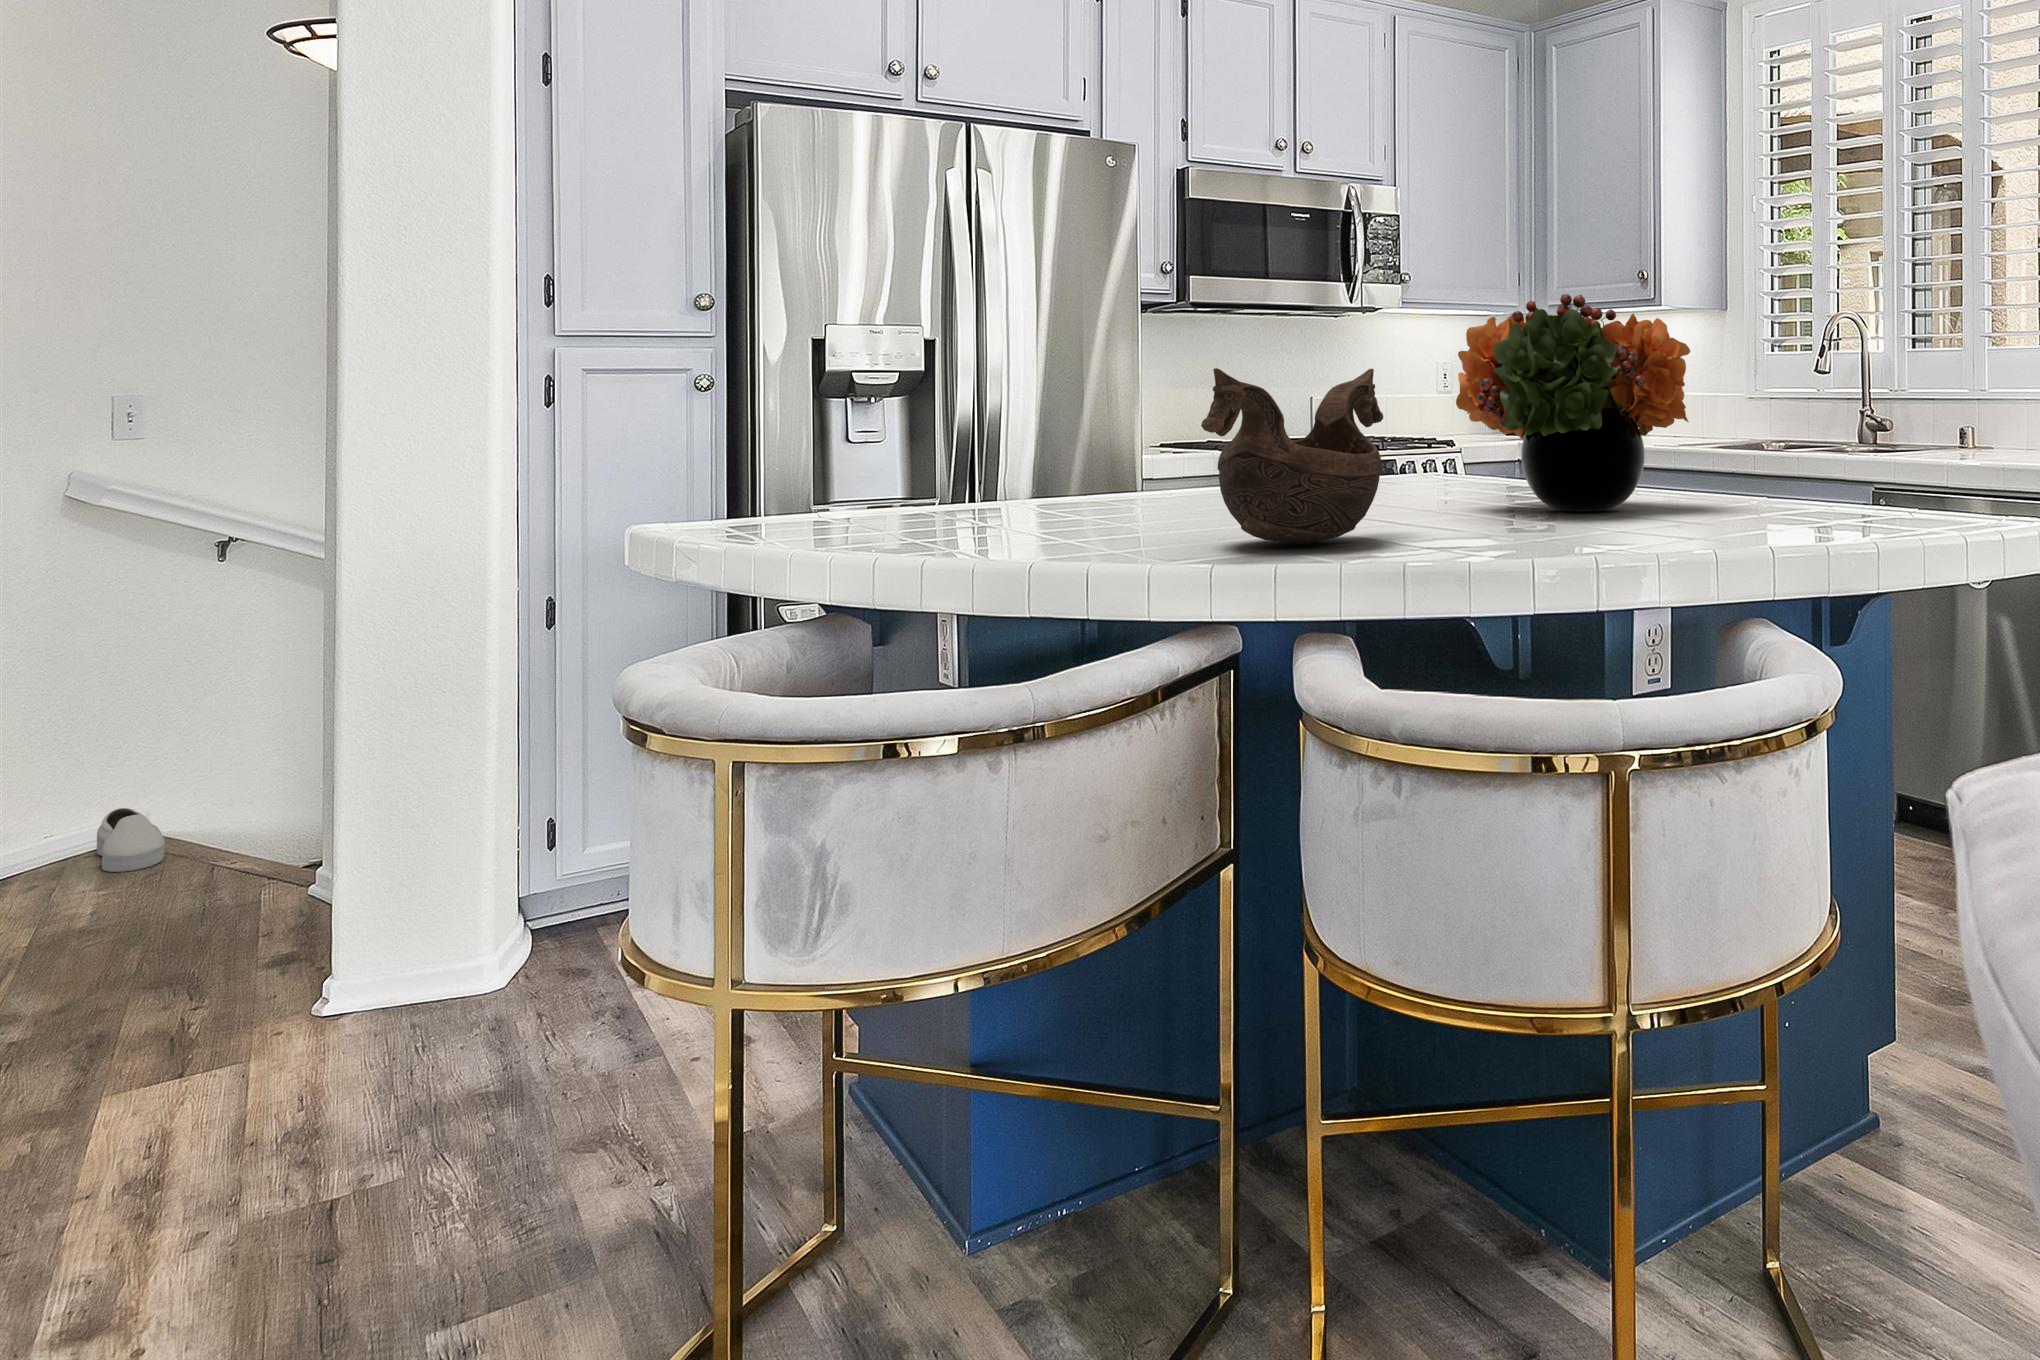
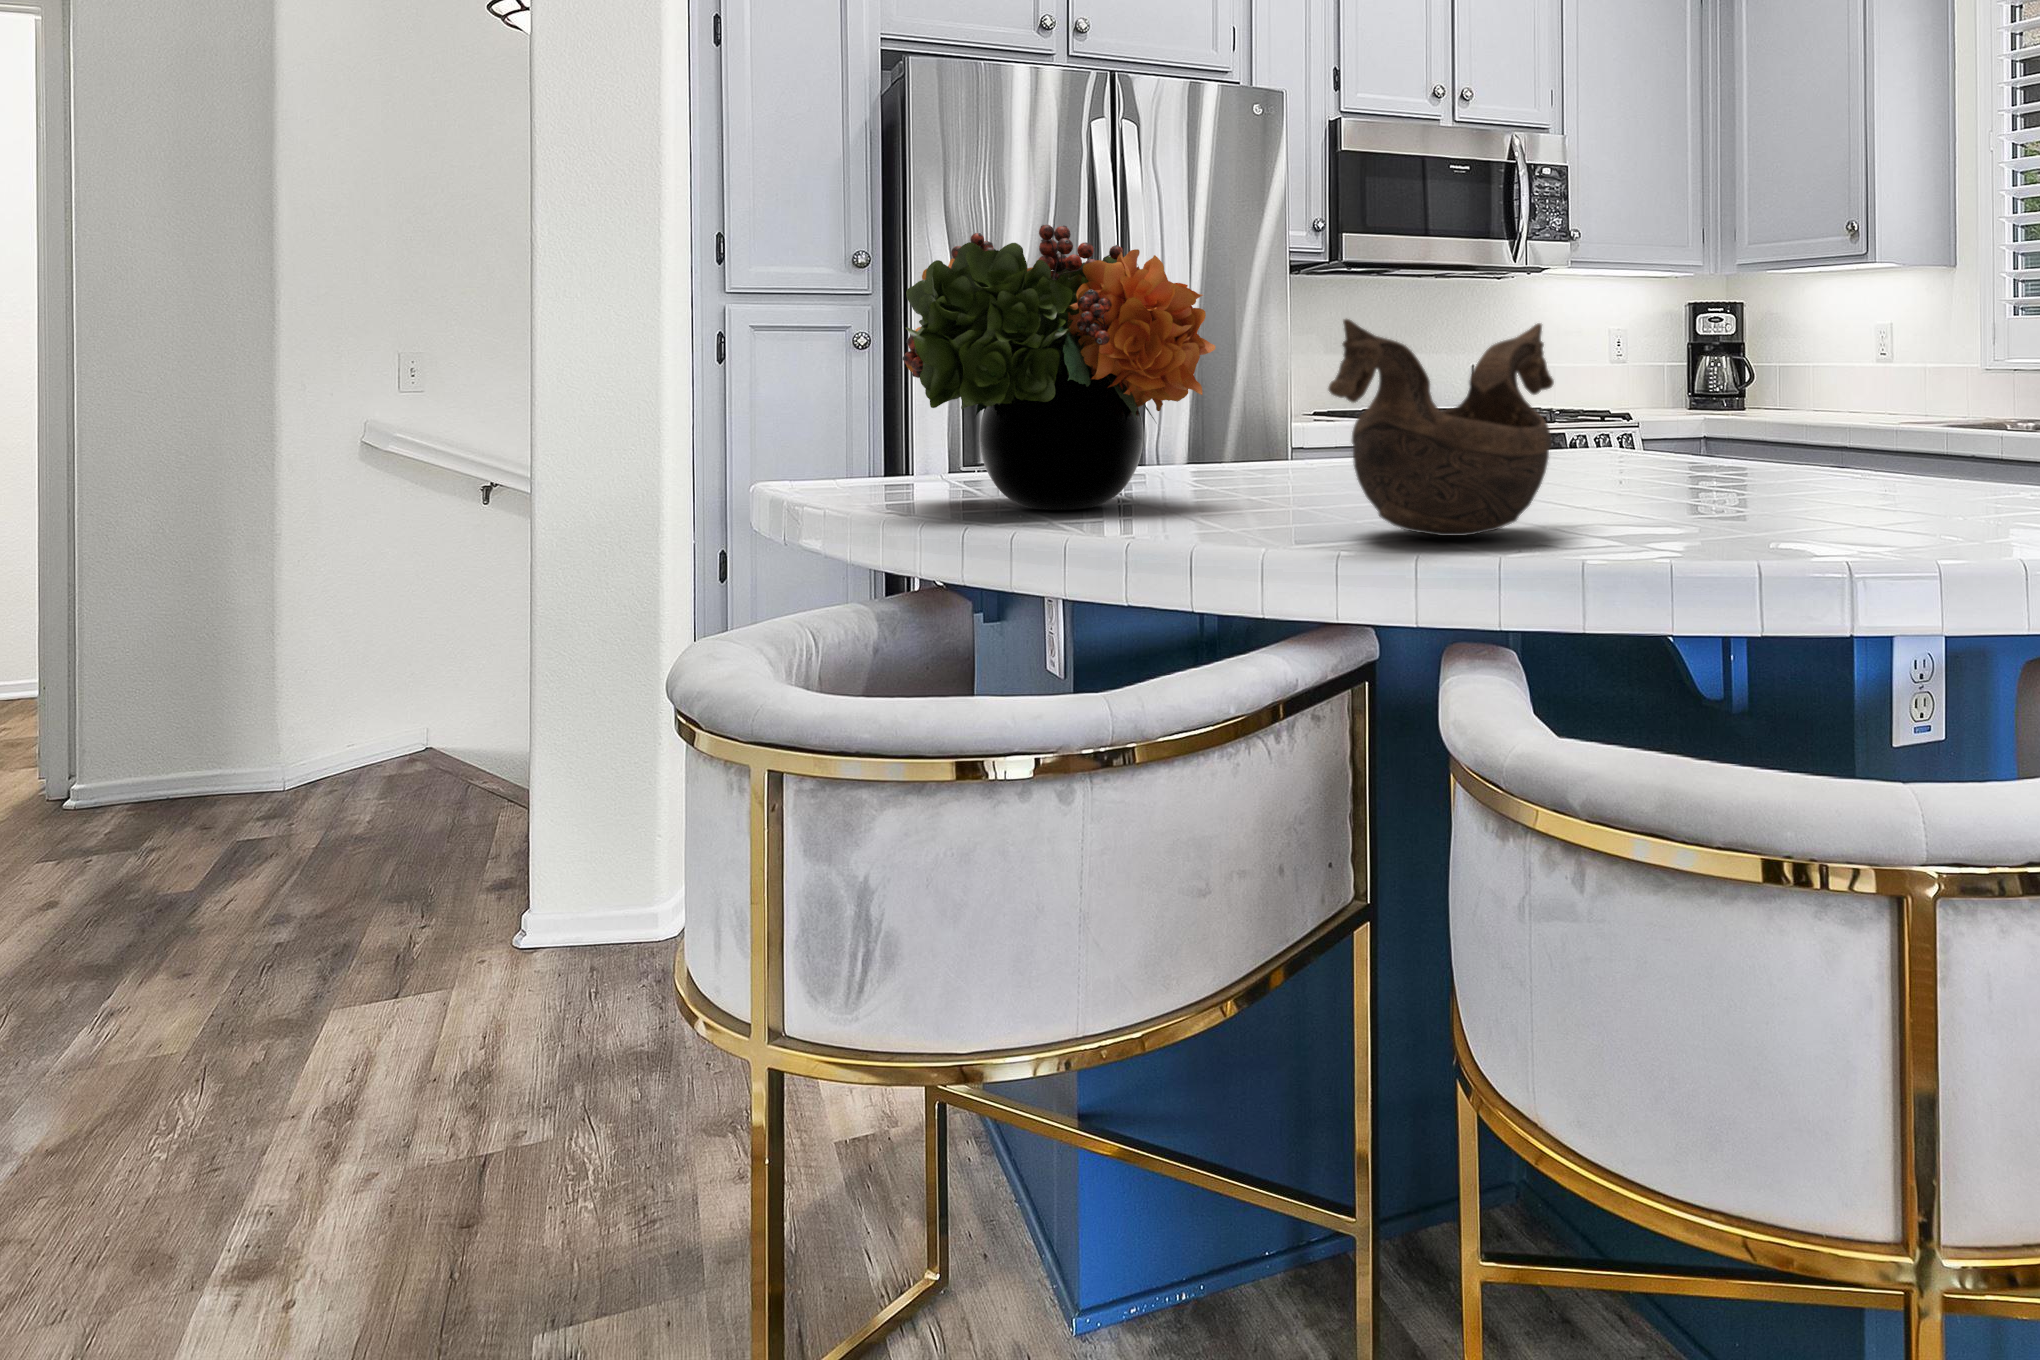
flower arrangement: present [1456,294,1690,511] -> present [902,225,1216,510]
shoe: present [97,808,165,872] -> none [372,729,422,788]

